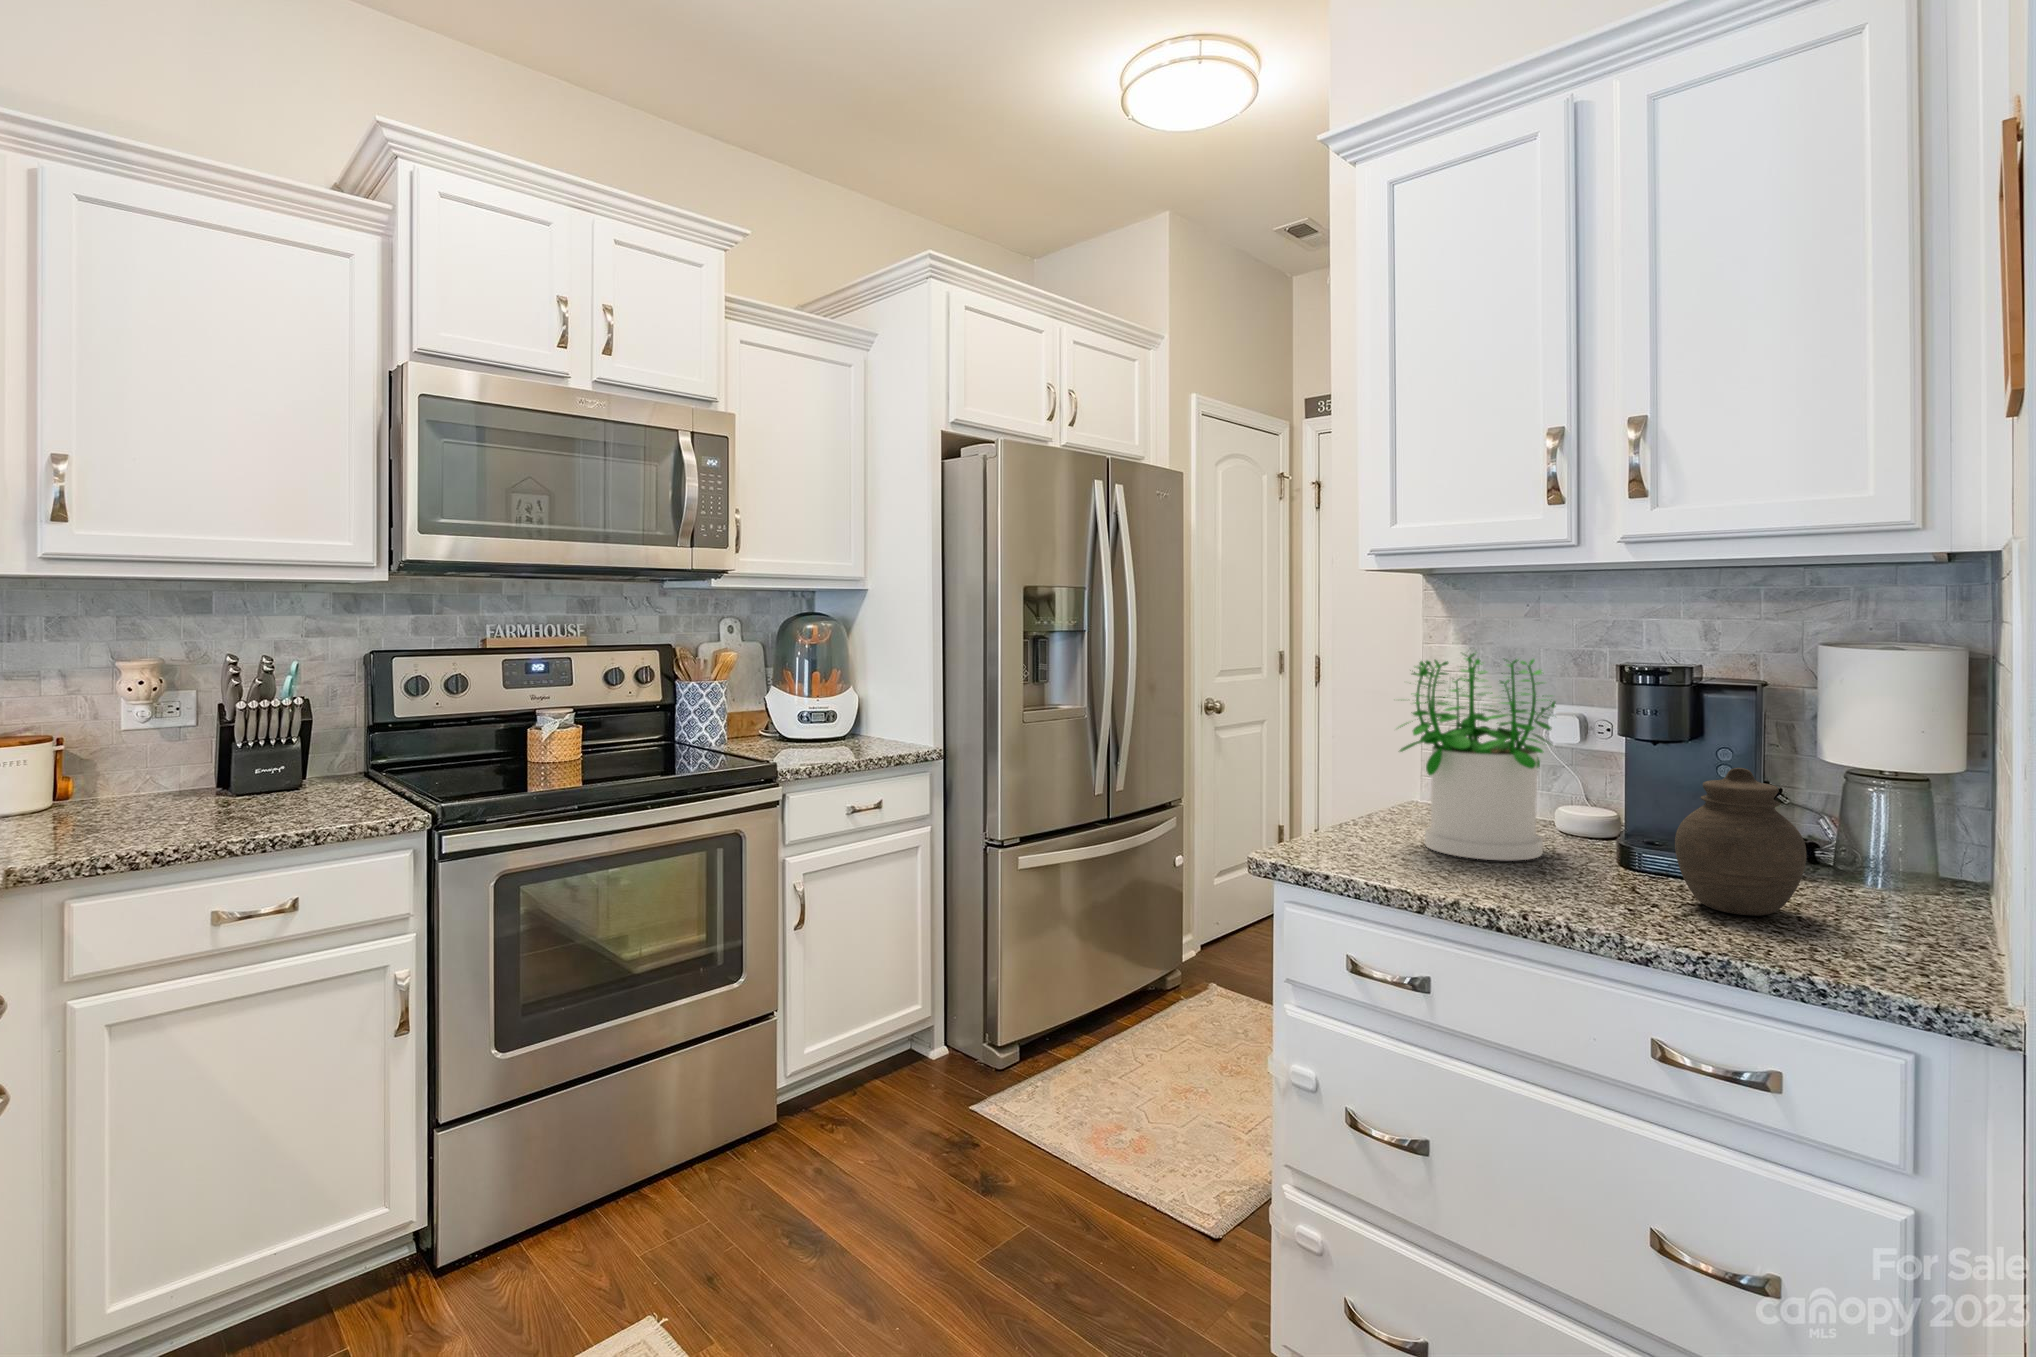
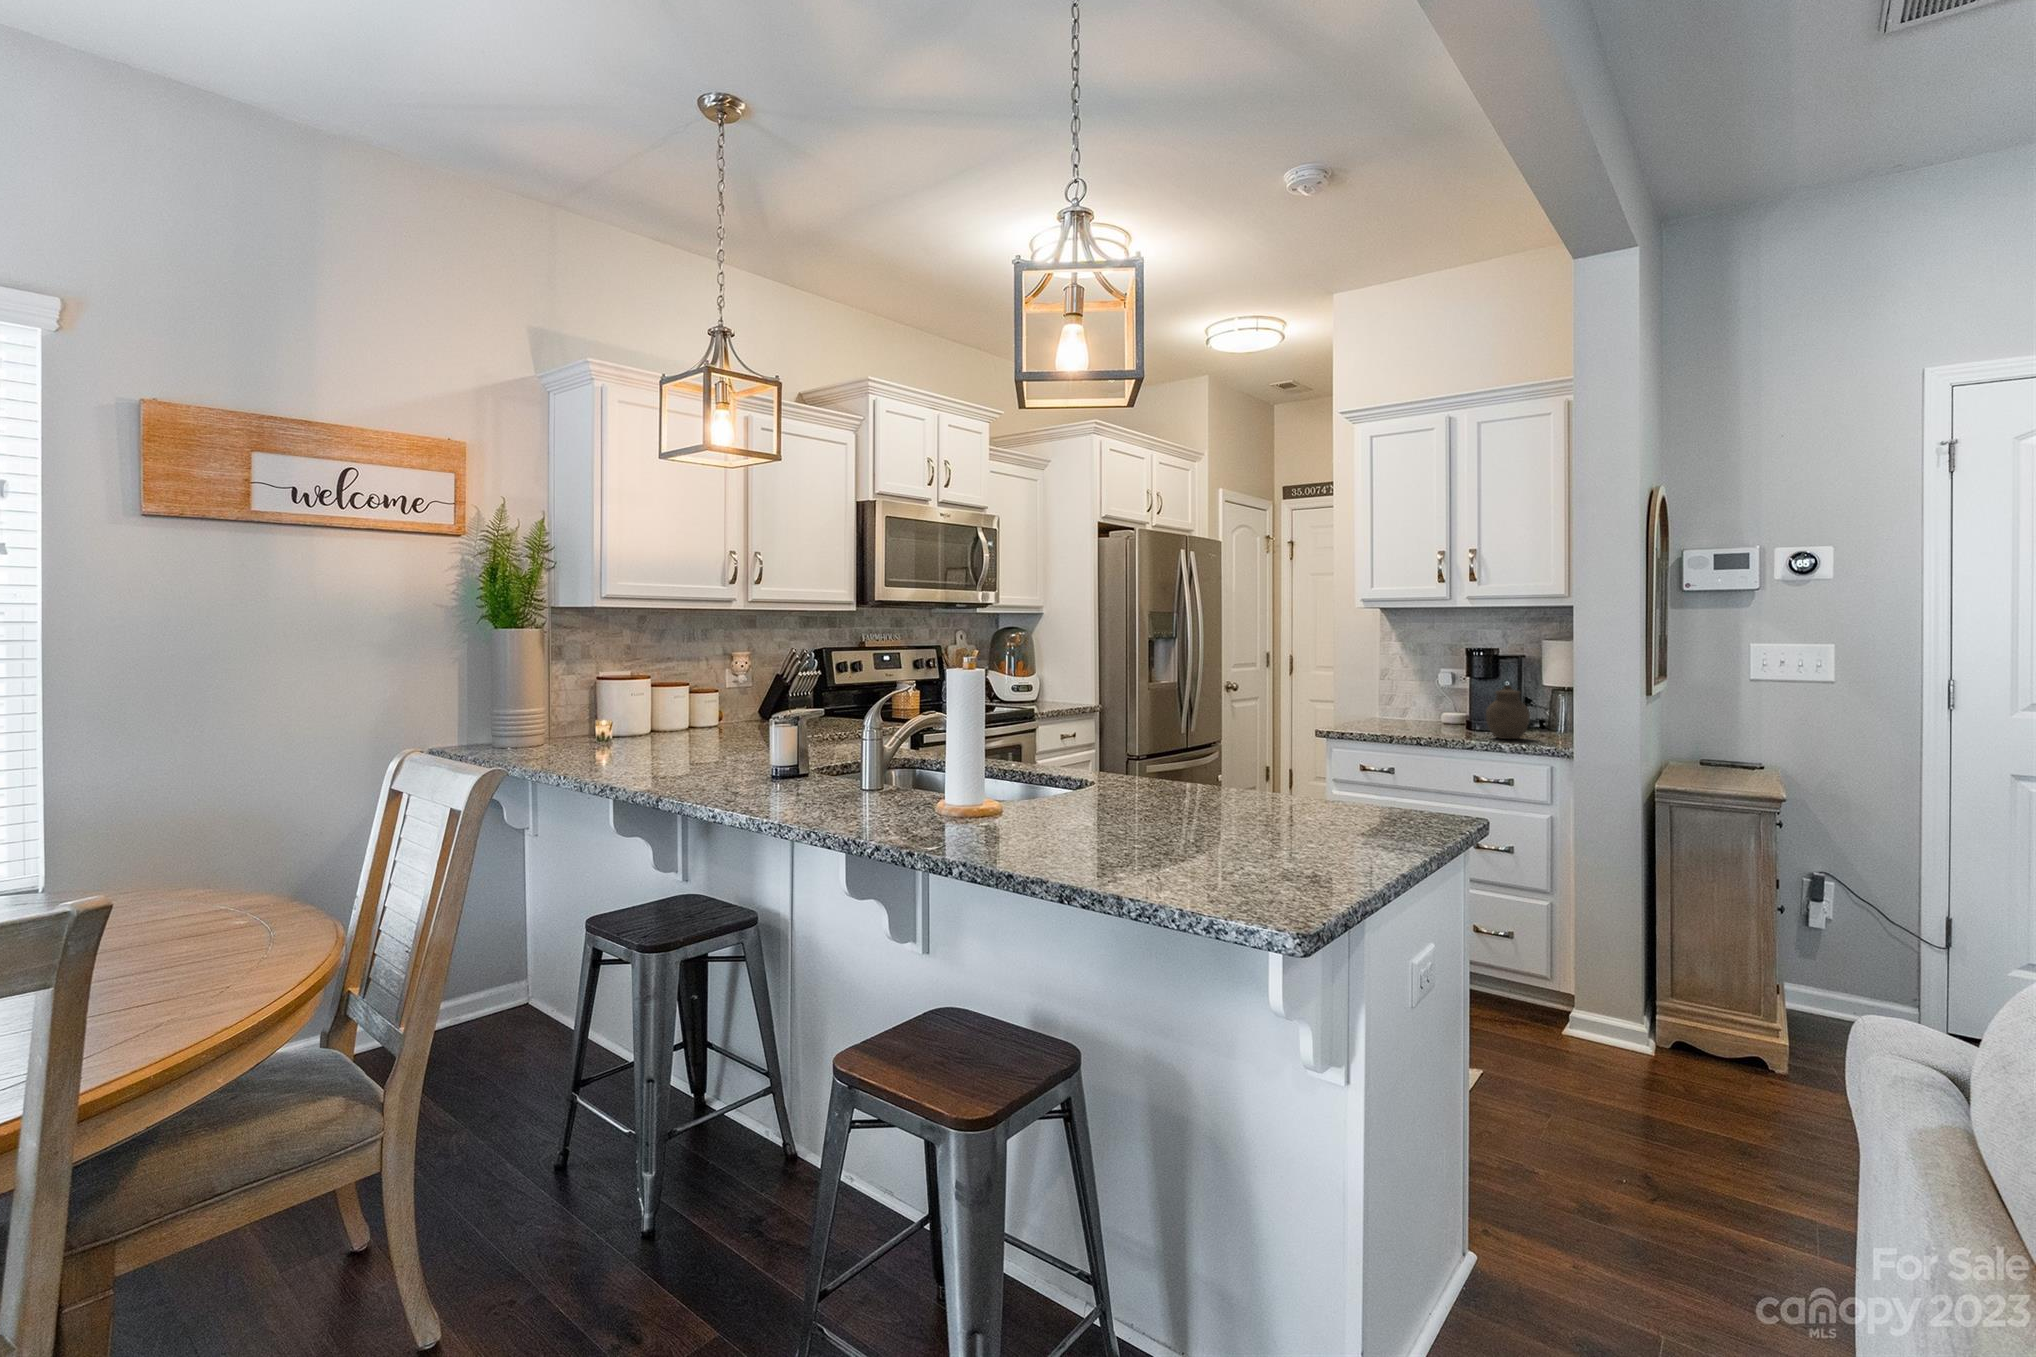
potted plant: present [1400,653,1556,860] -> none [1373,644,1442,731]

